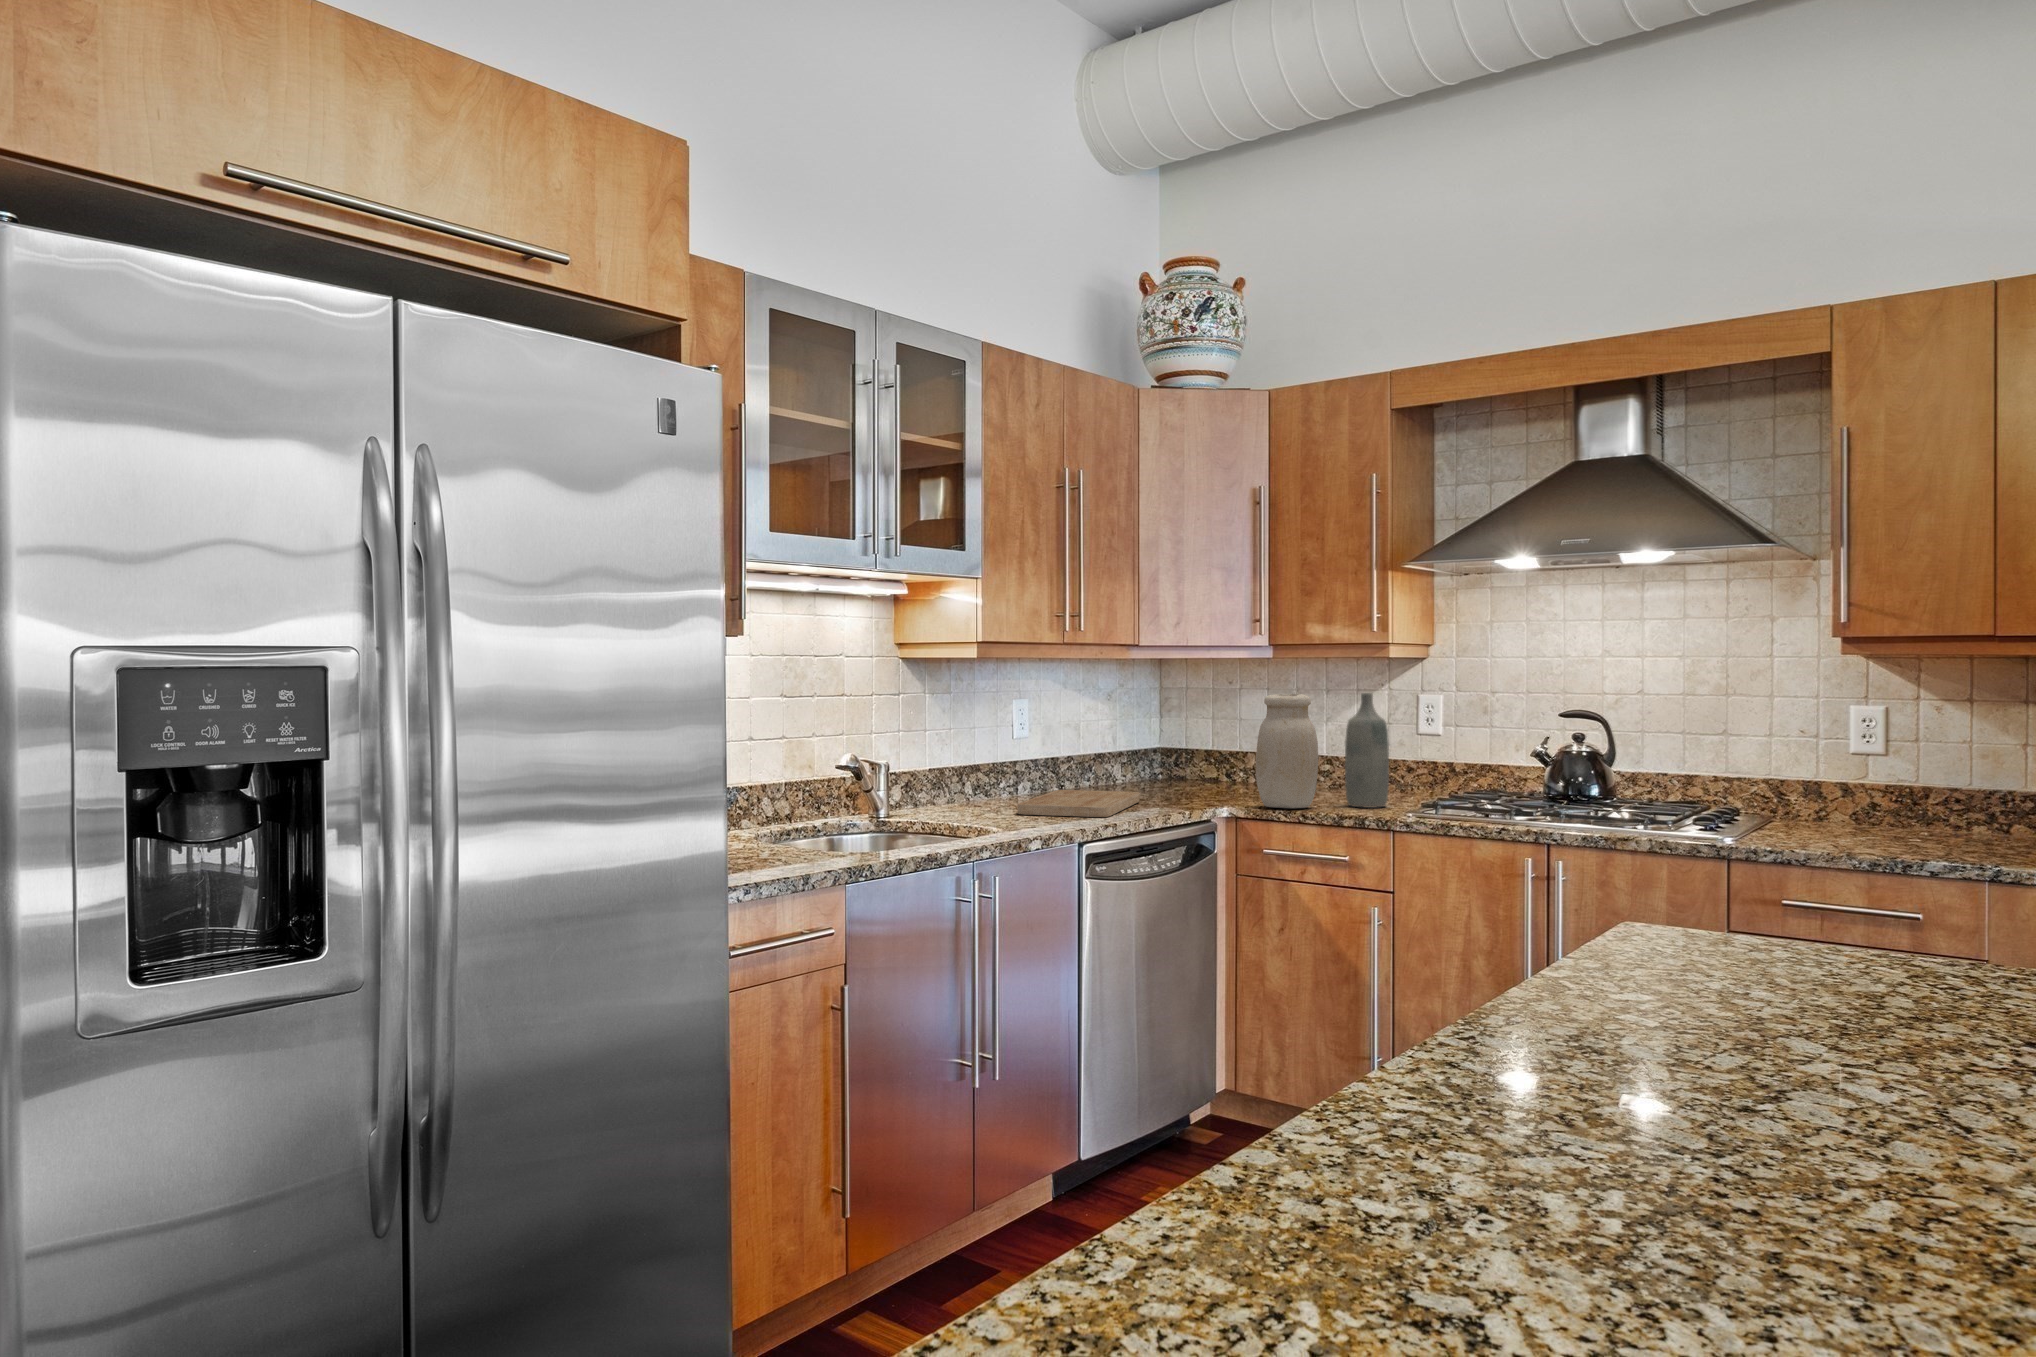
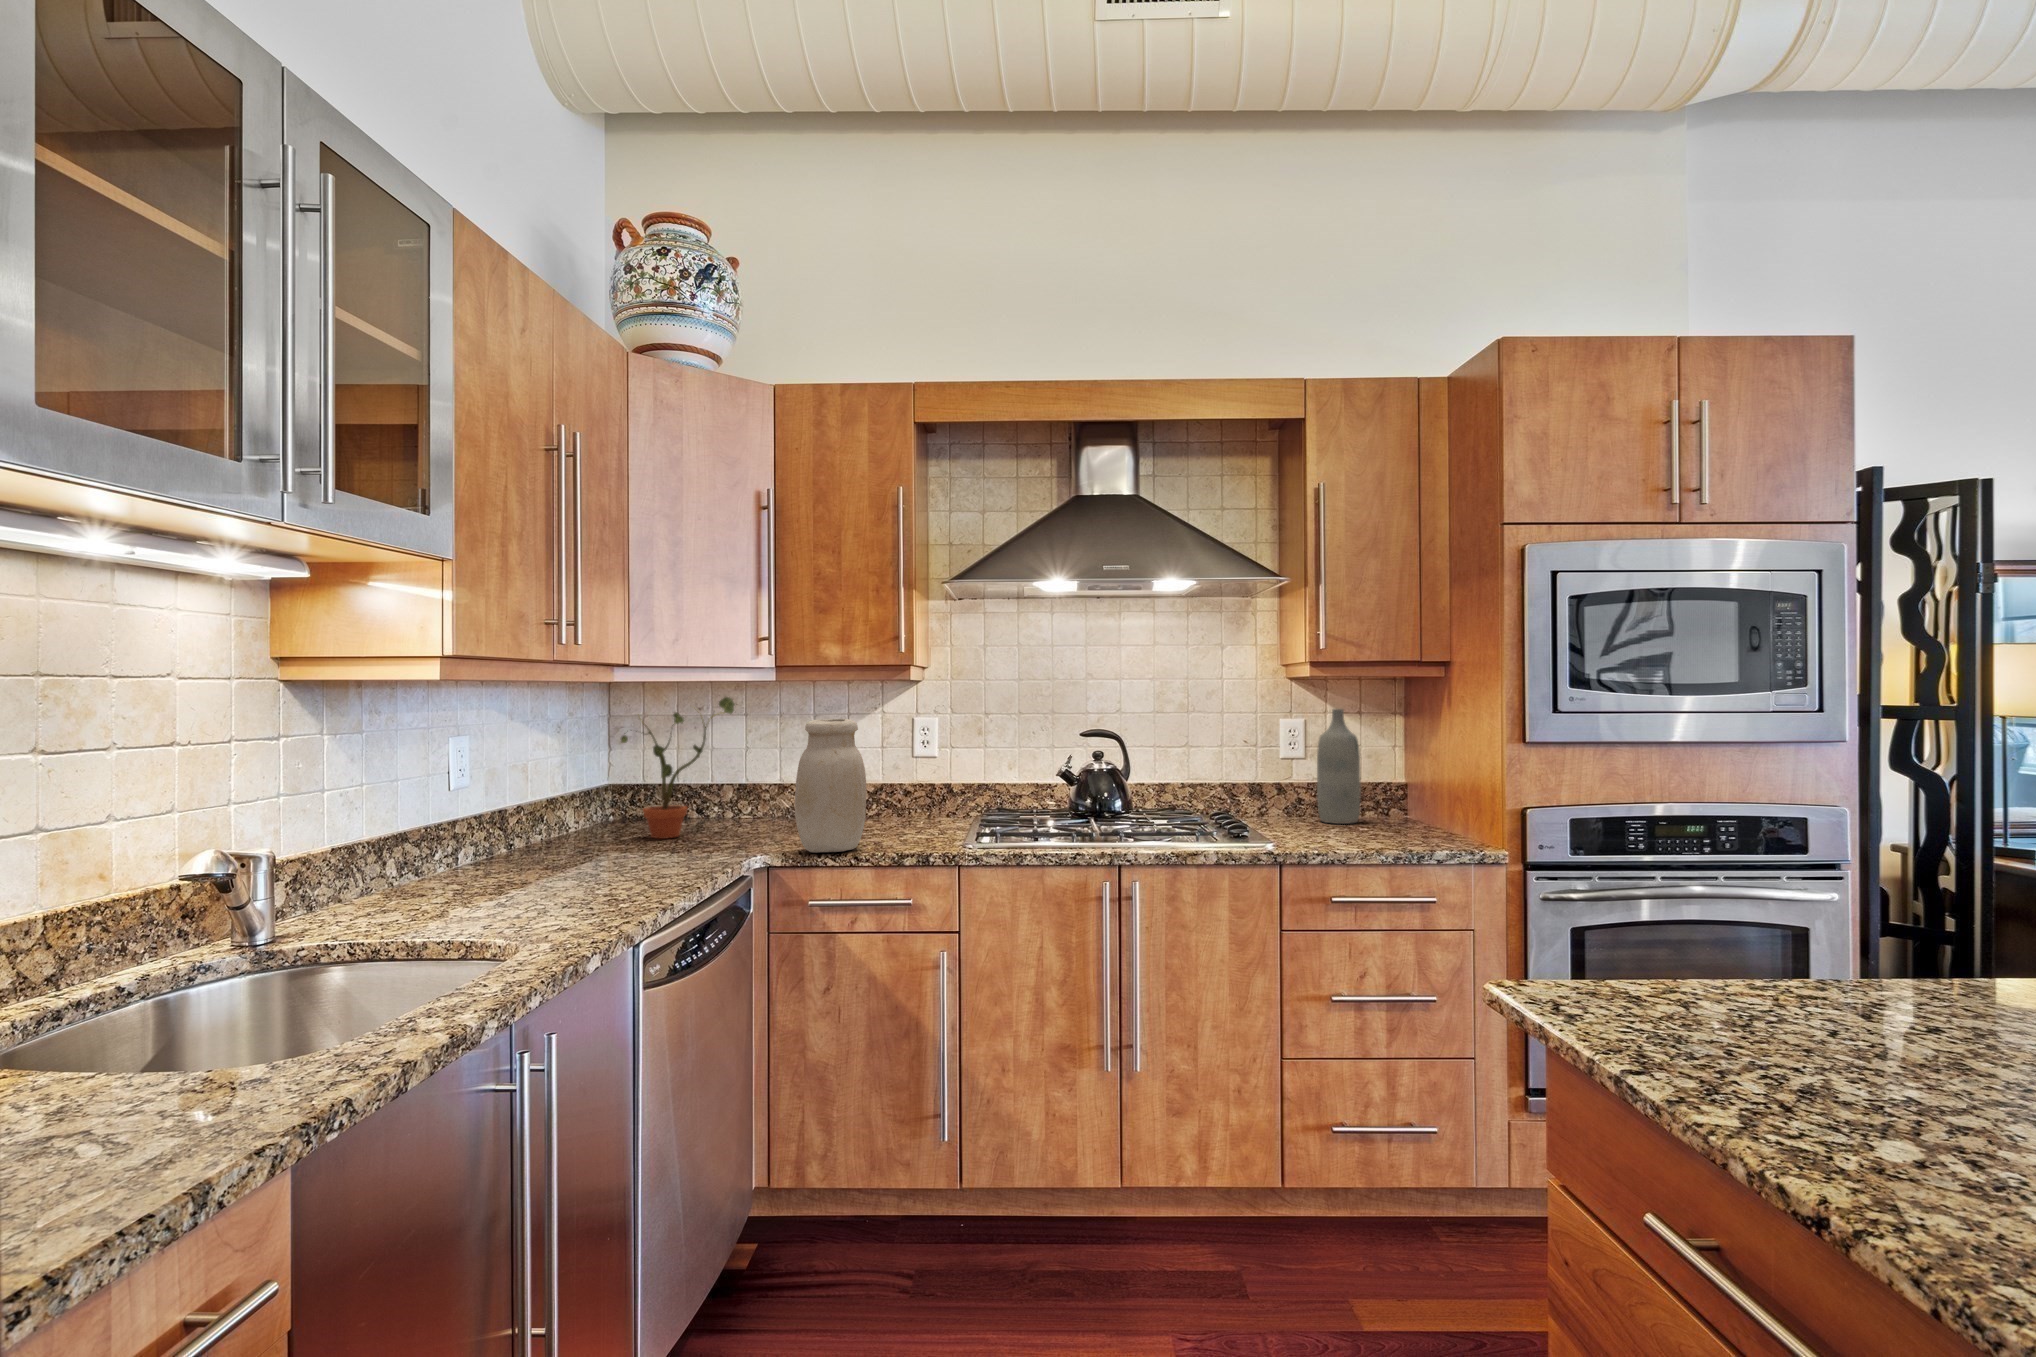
potted plant: none [1146,674,1248,791] -> present [621,697,735,839]
bottle: present [1345,693,1389,808] -> present [1317,709,1361,824]
cutting board: present [1018,790,1139,817] -> none [498,848,644,904]

